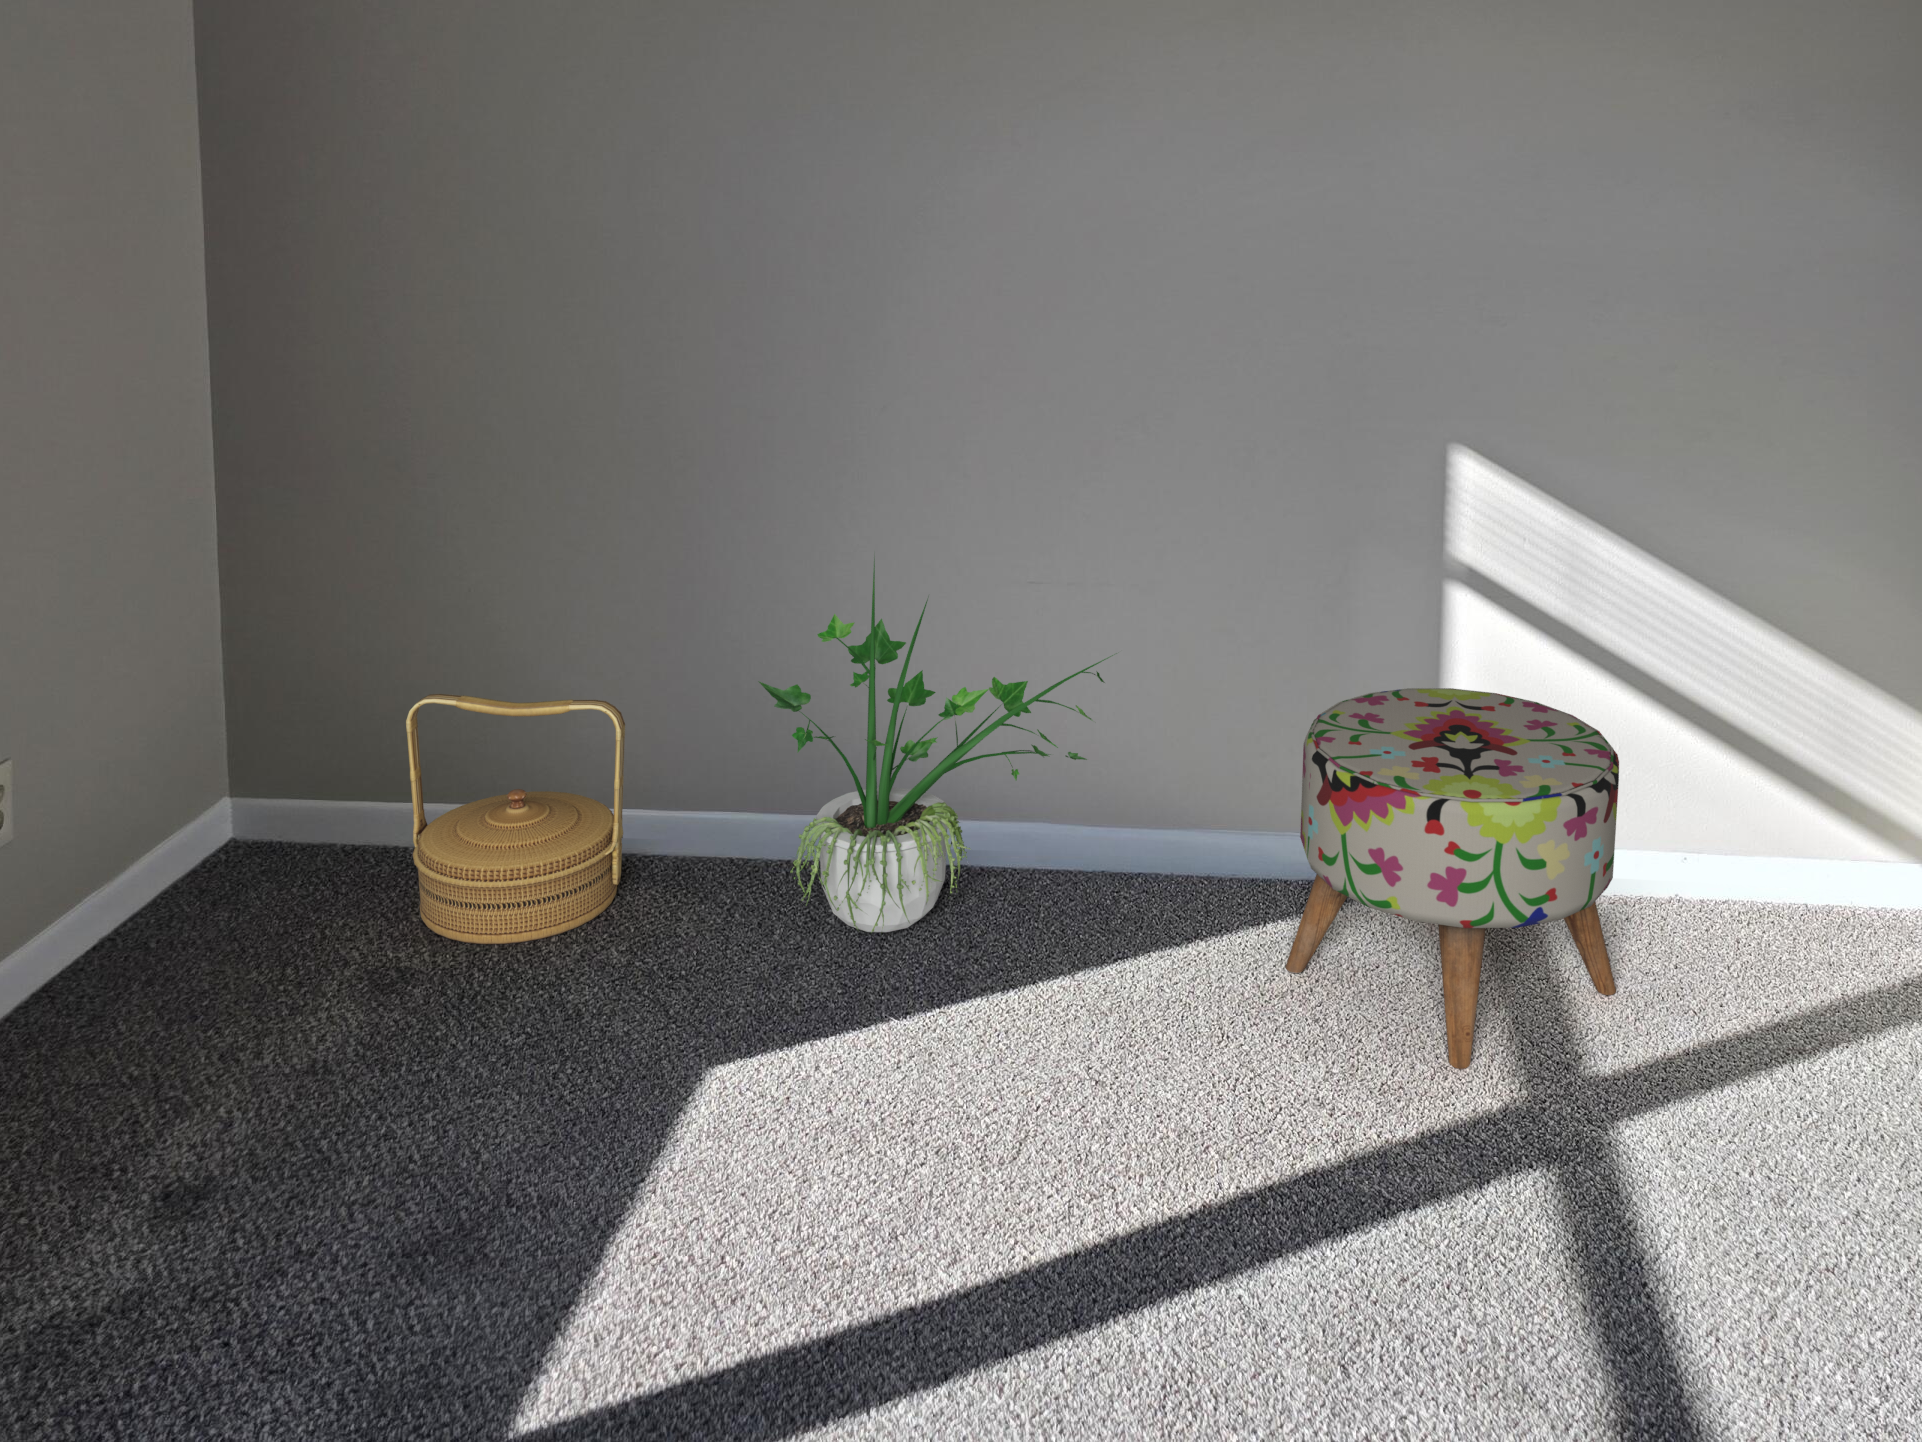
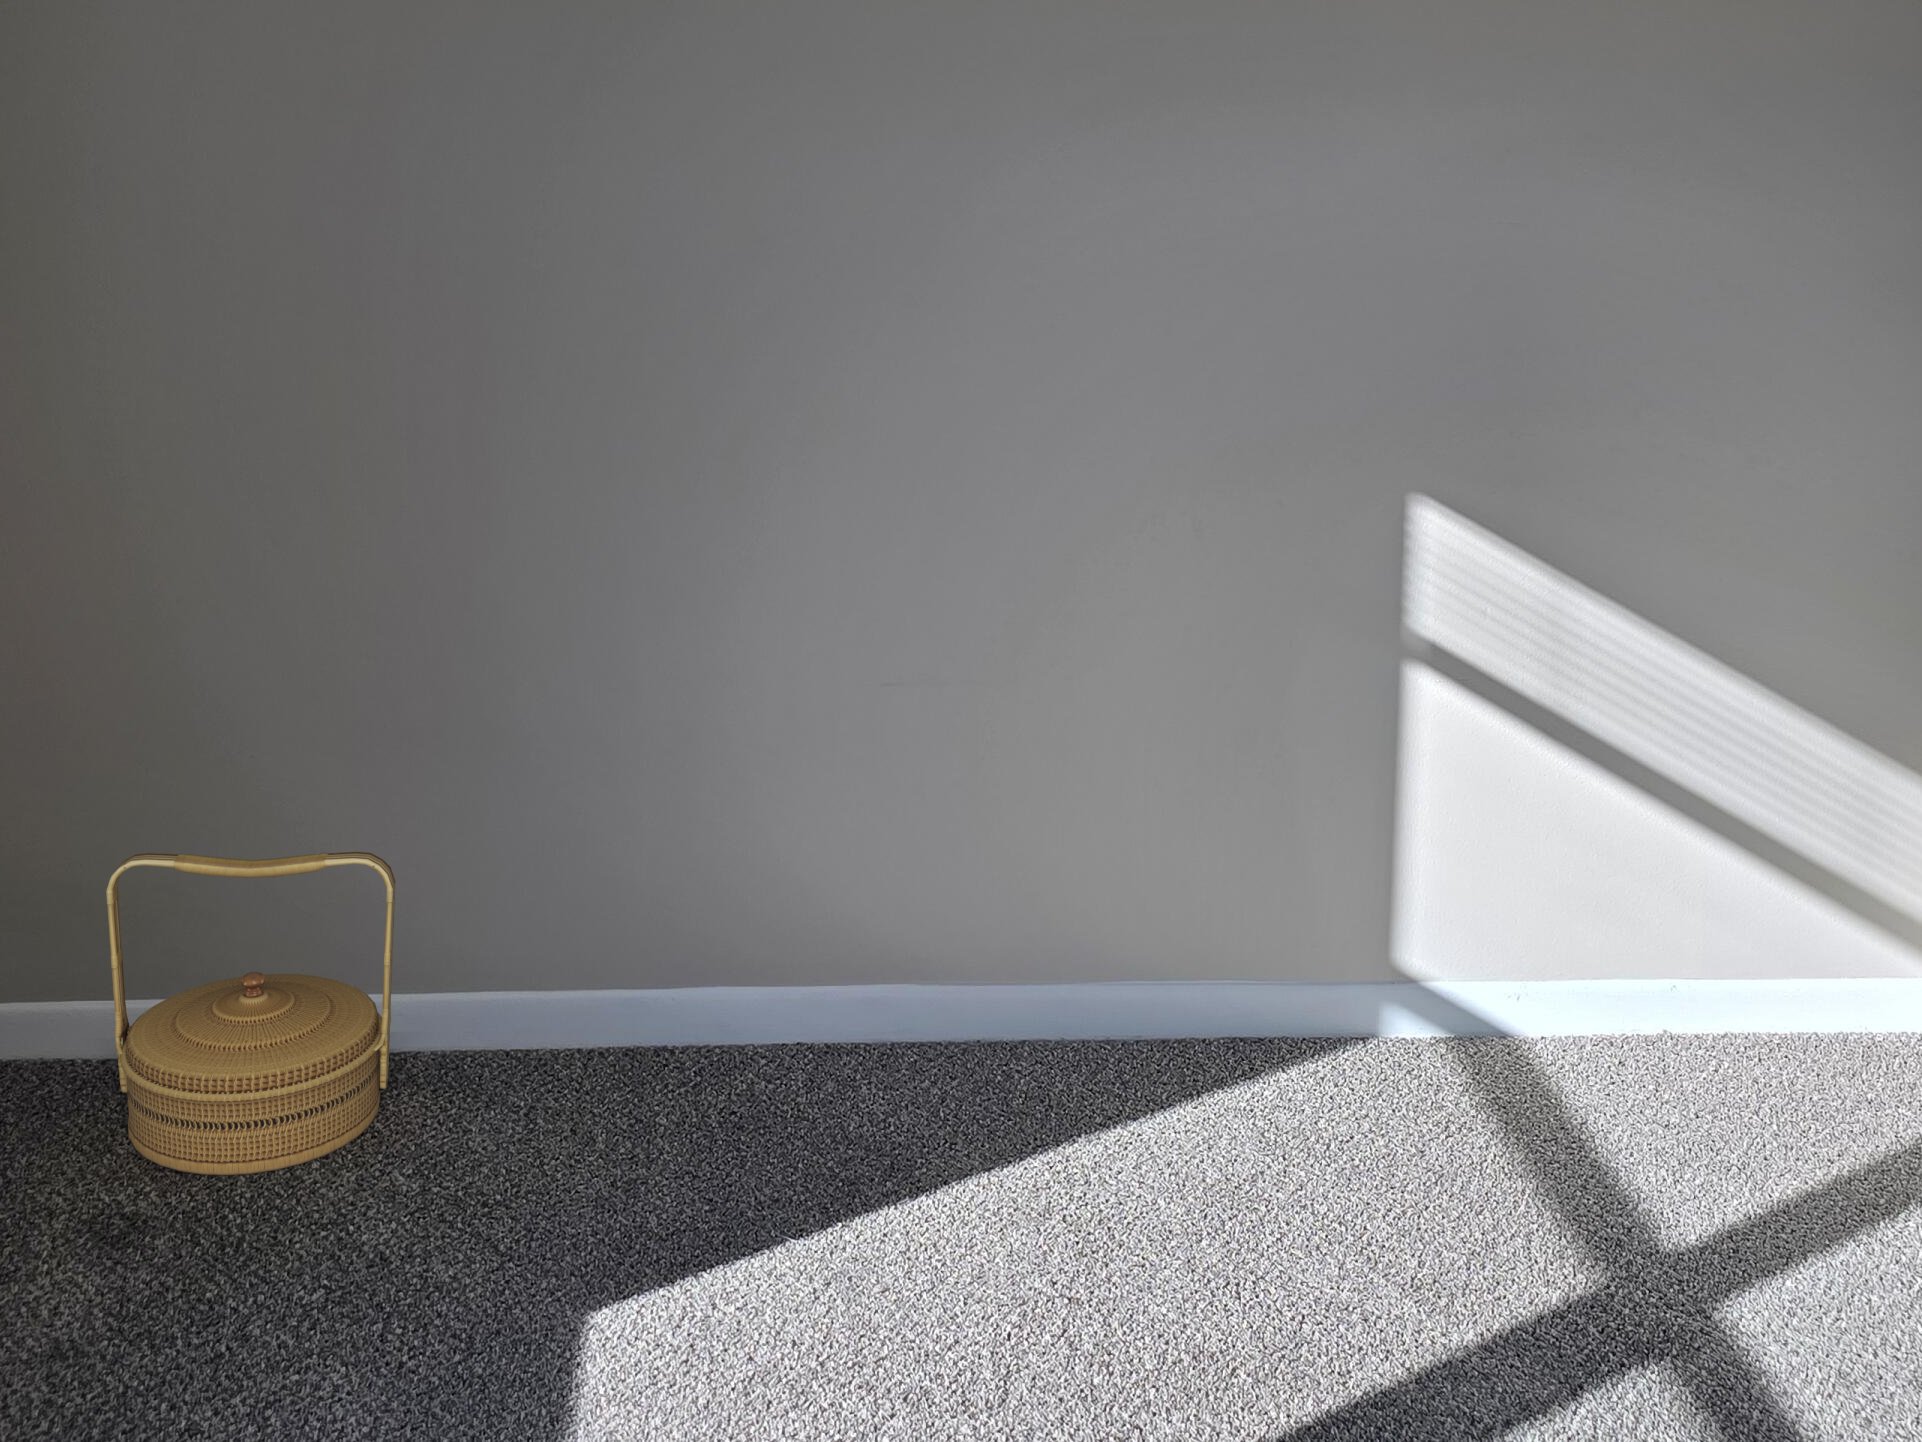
potted plant: present [759,559,1113,933] -> none [574,645,1036,1134]
ottoman: present [1285,688,1619,1069] -> none [1247,791,1657,1253]

